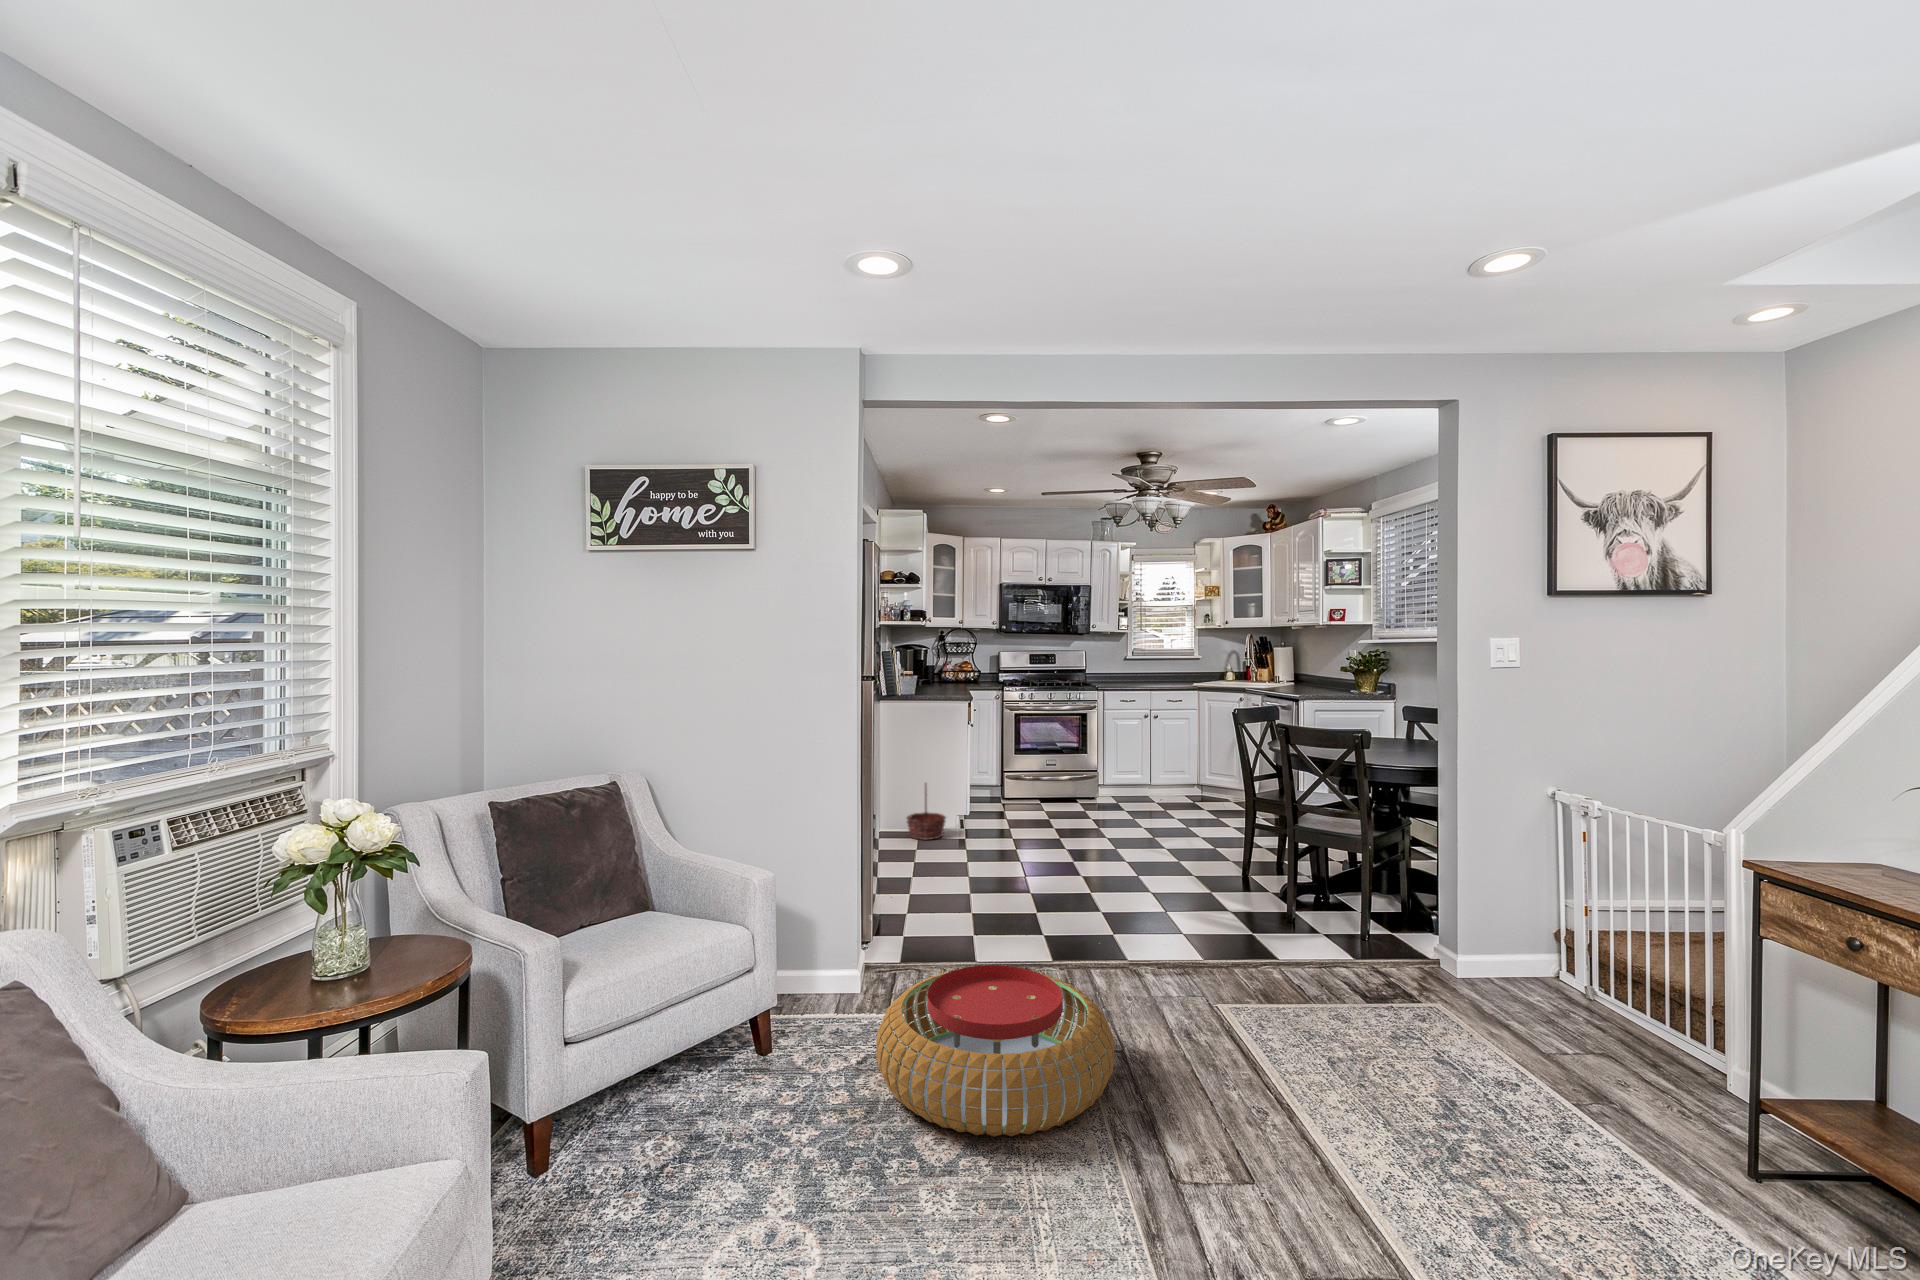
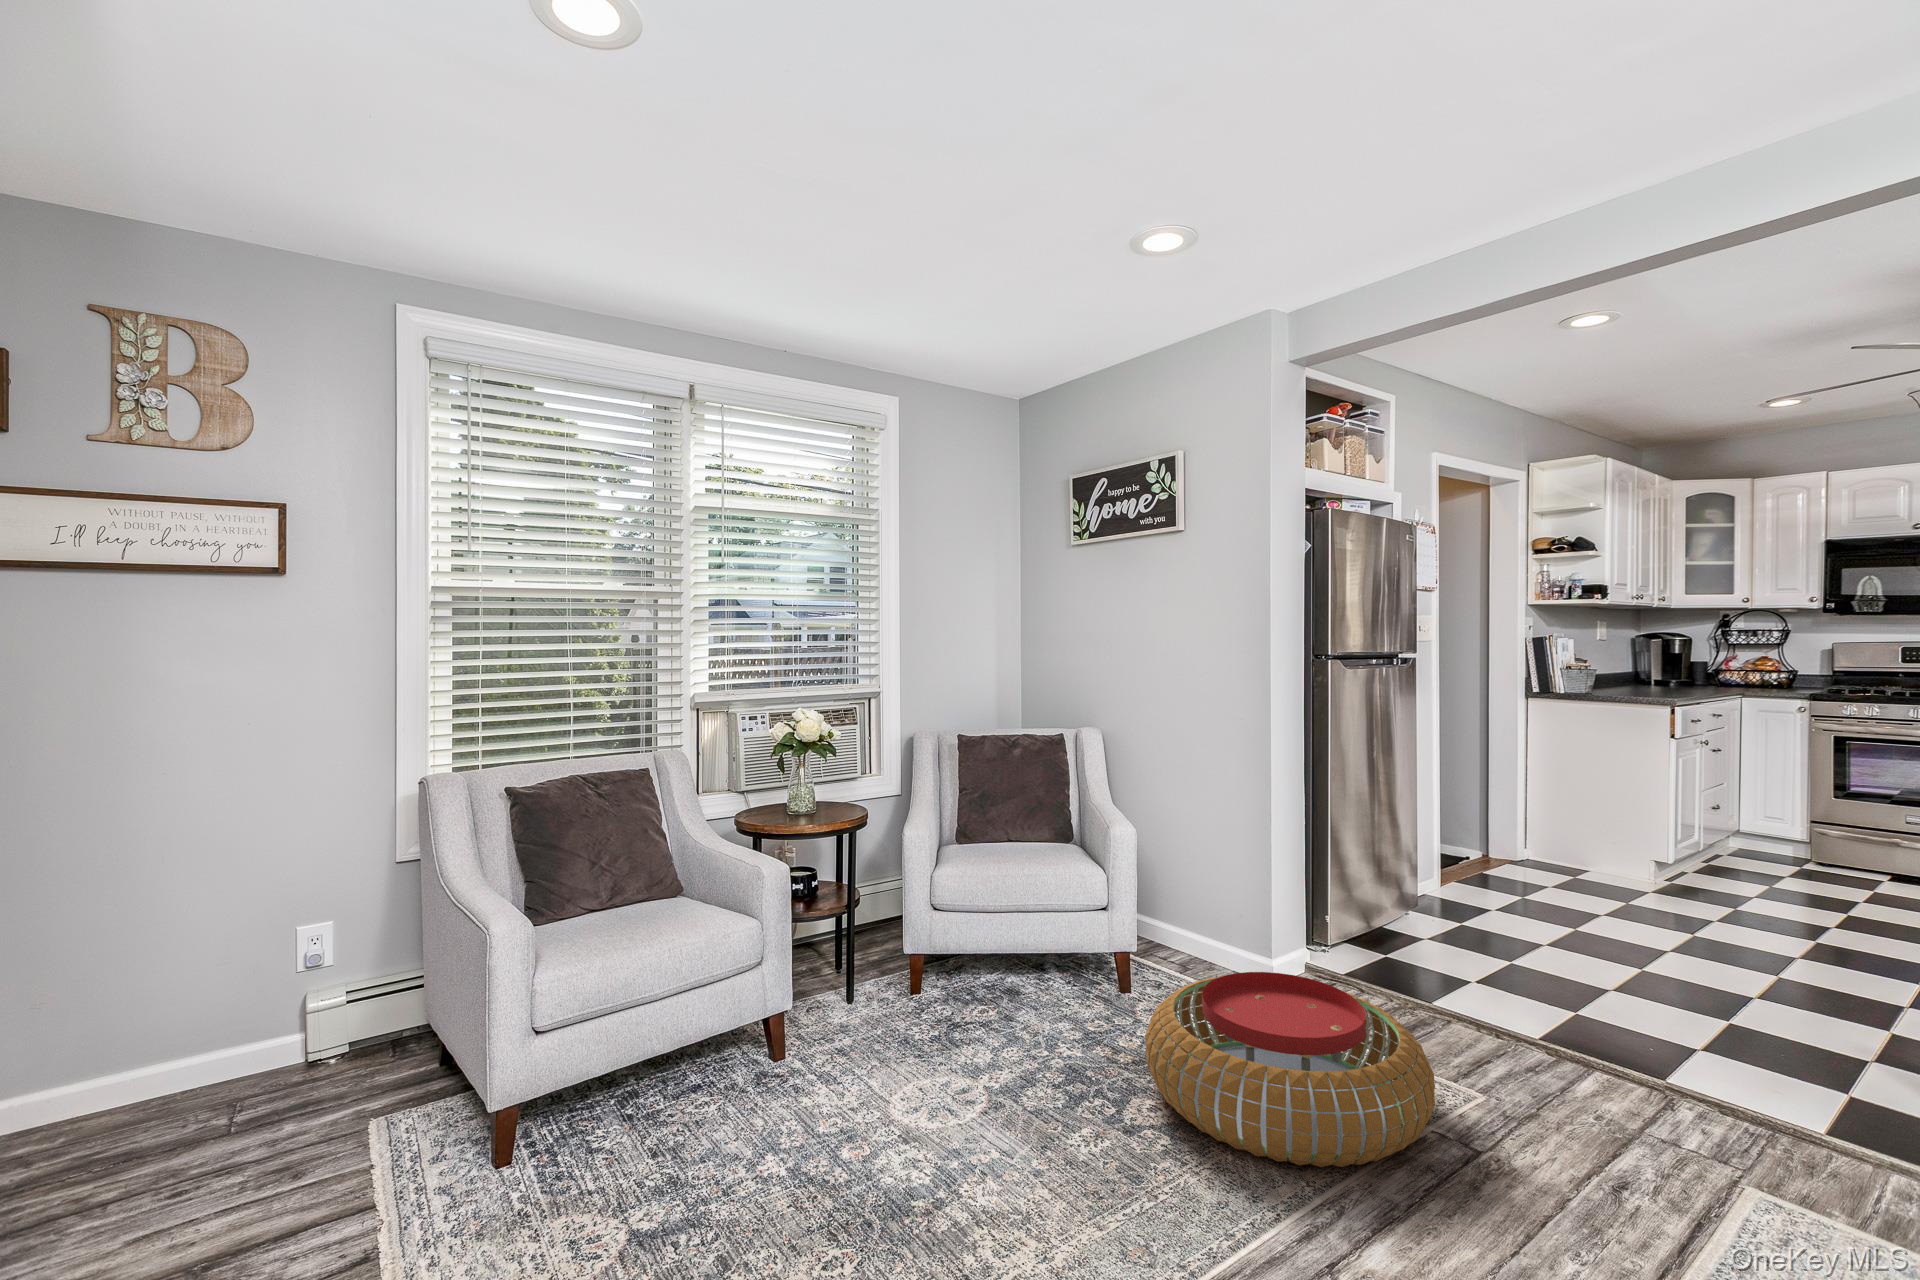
basket: present [907,784,946,840] -> none [1566,812,1633,891]

